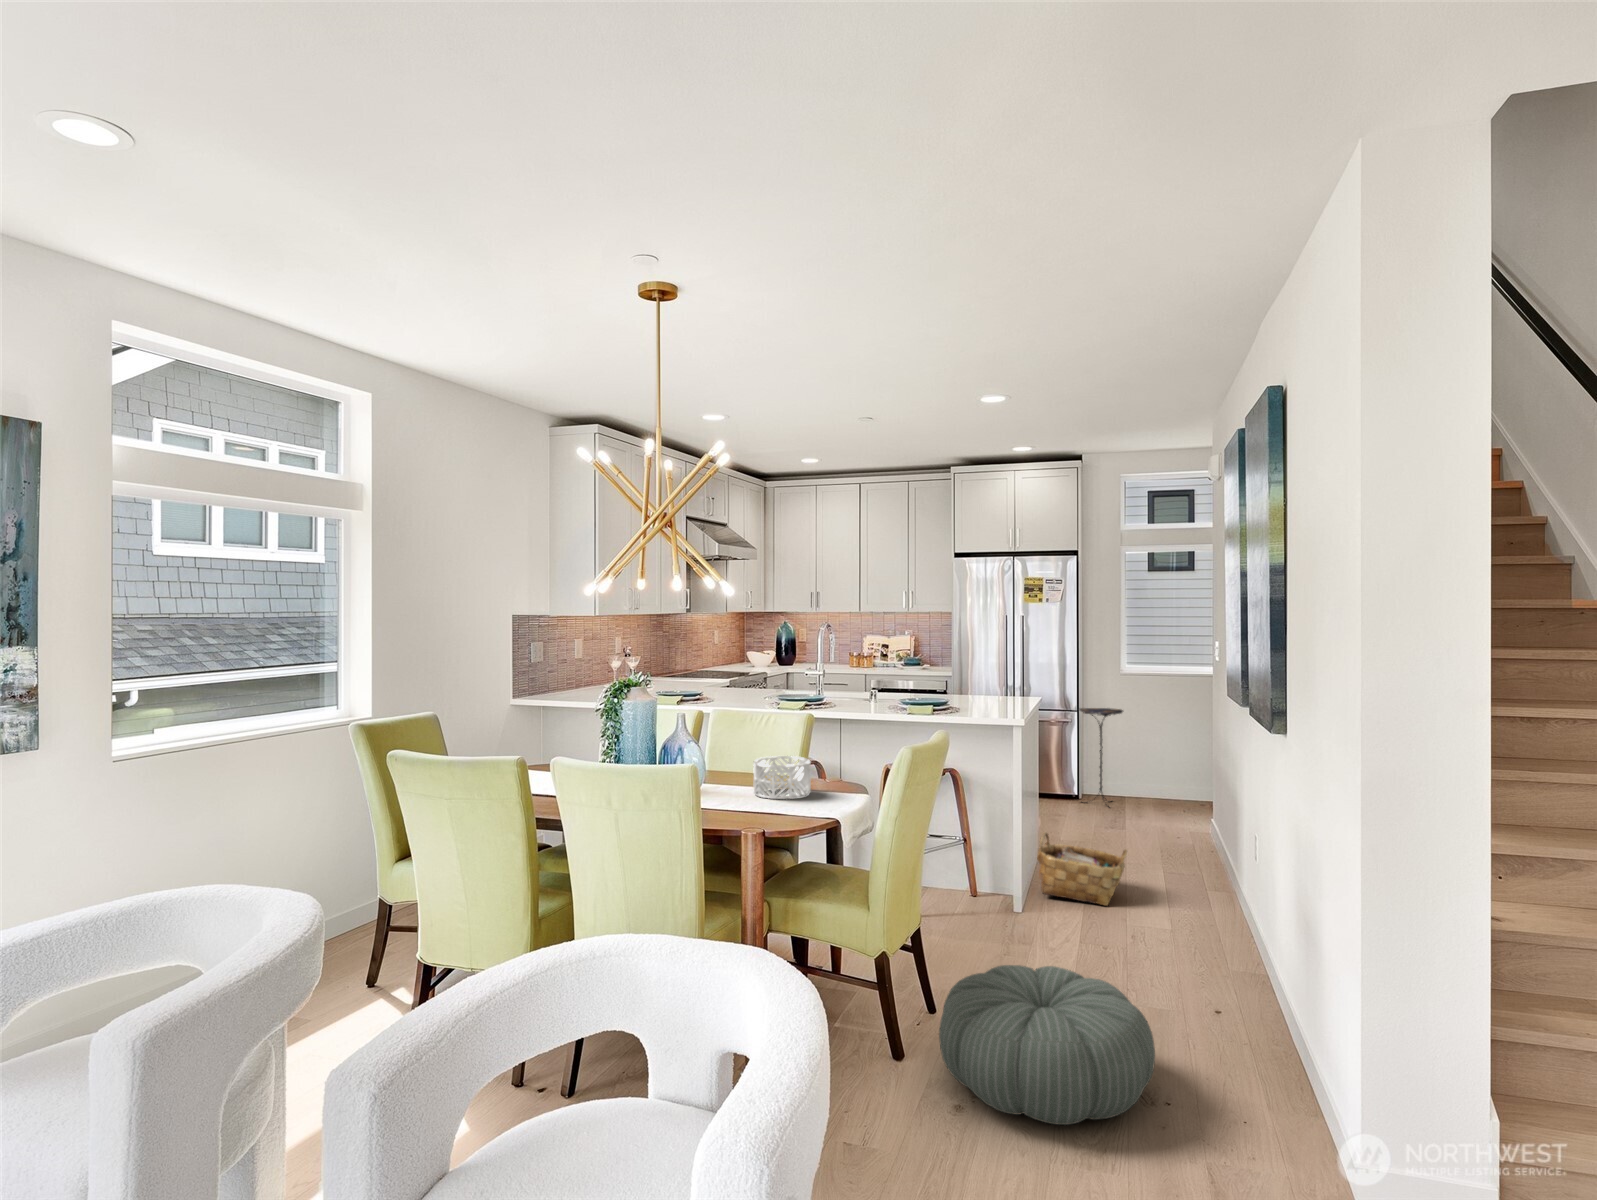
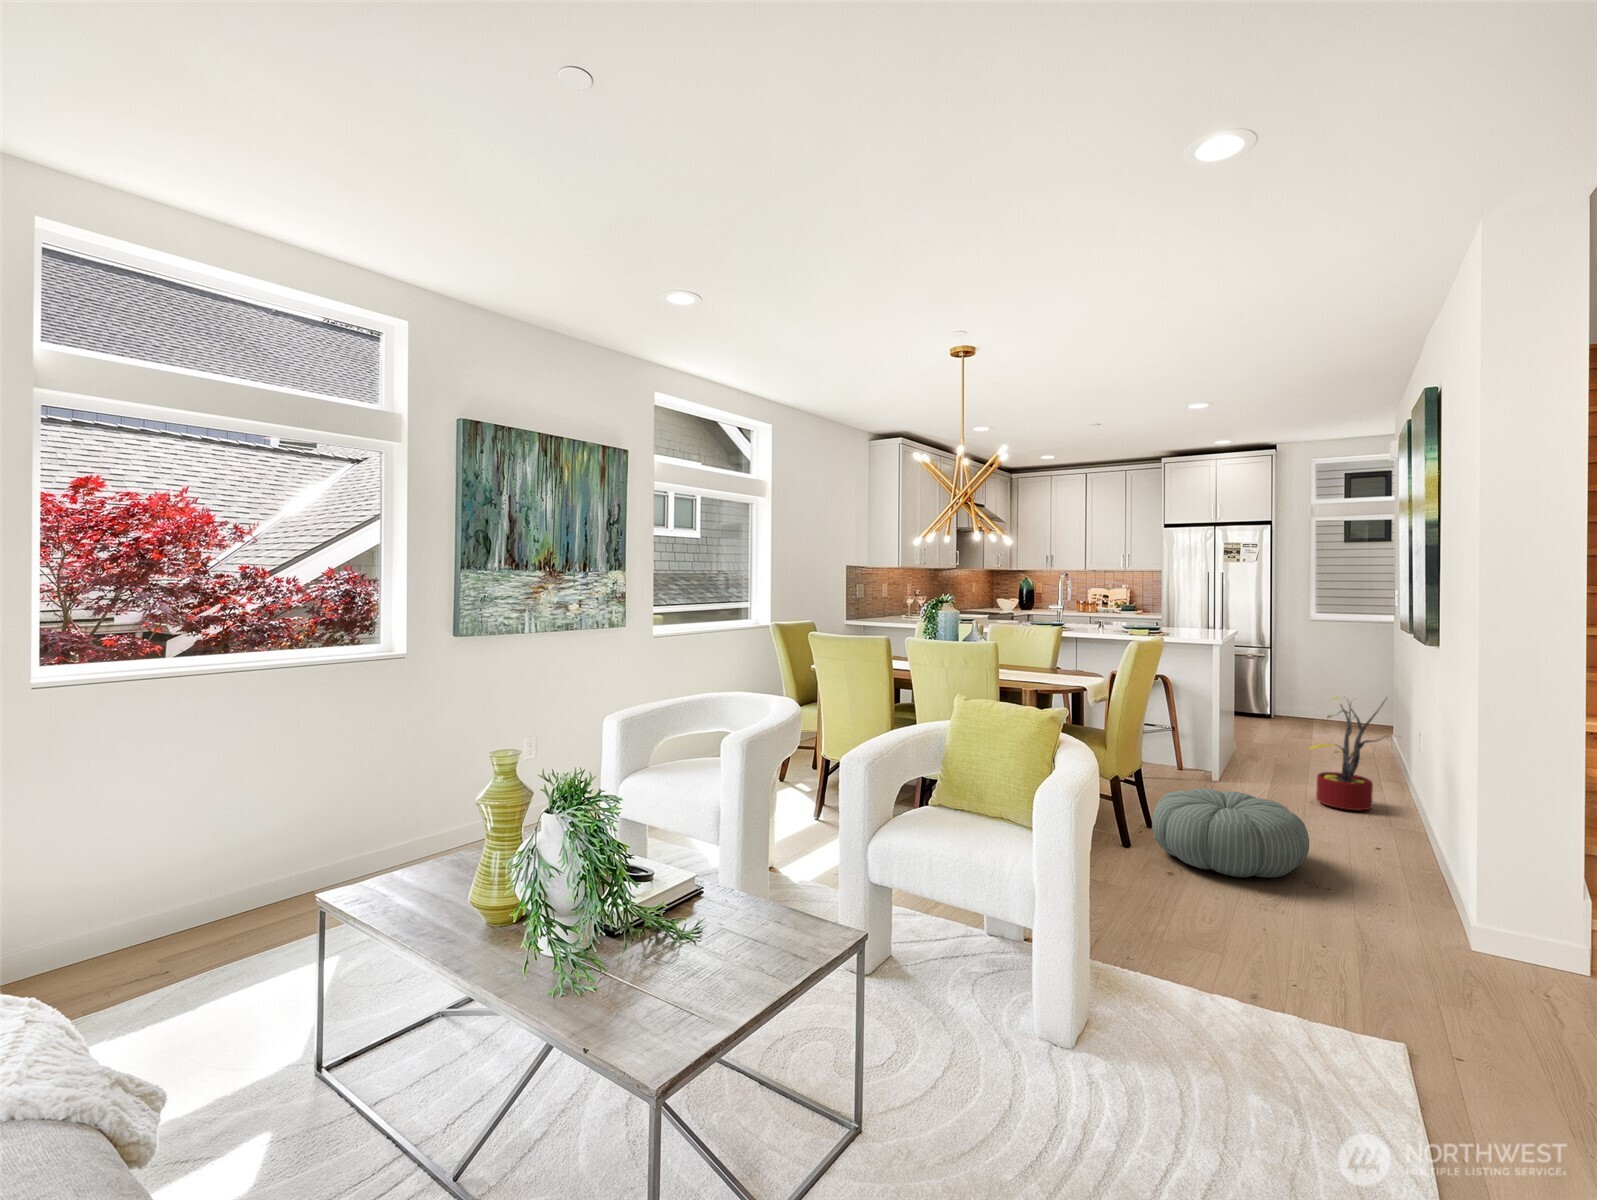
side table: present [1079,708,1123,800] -> none [1270,646,1314,725]
decorative bowl: present [753,756,811,799] -> none [1023,651,1062,677]
decorative plant: none [1136,791,1239,953] -> present [1309,697,1393,810]
woven basket: present [1037,832,1127,906] -> none [1229,726,1306,781]

